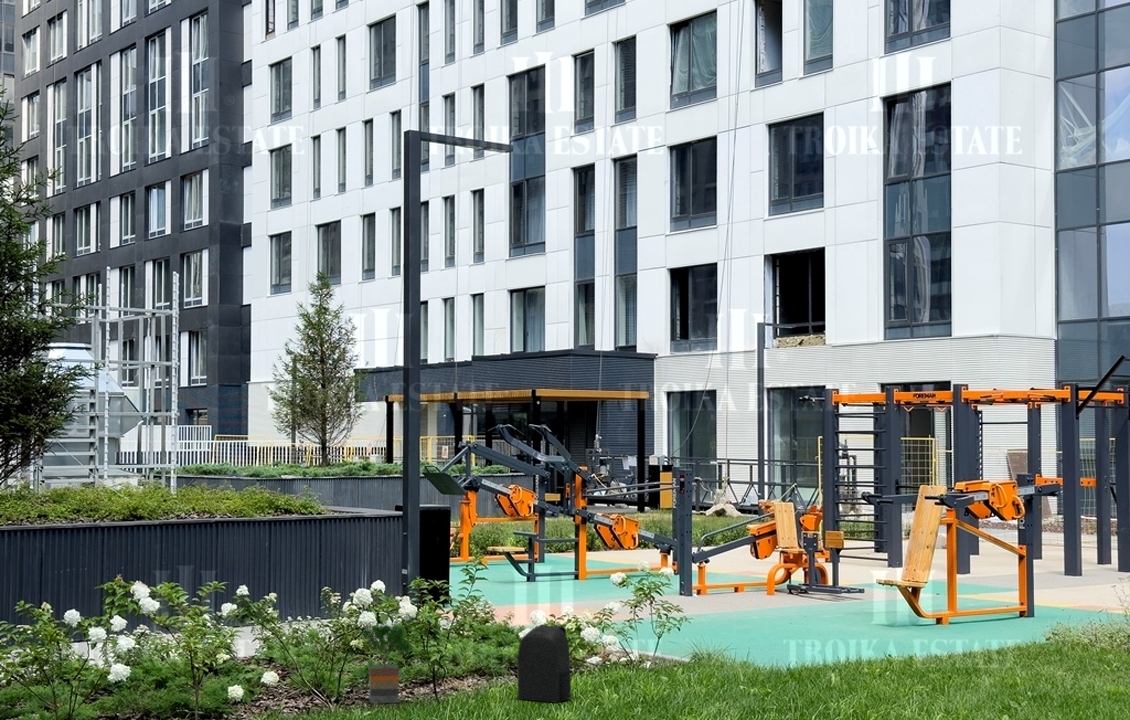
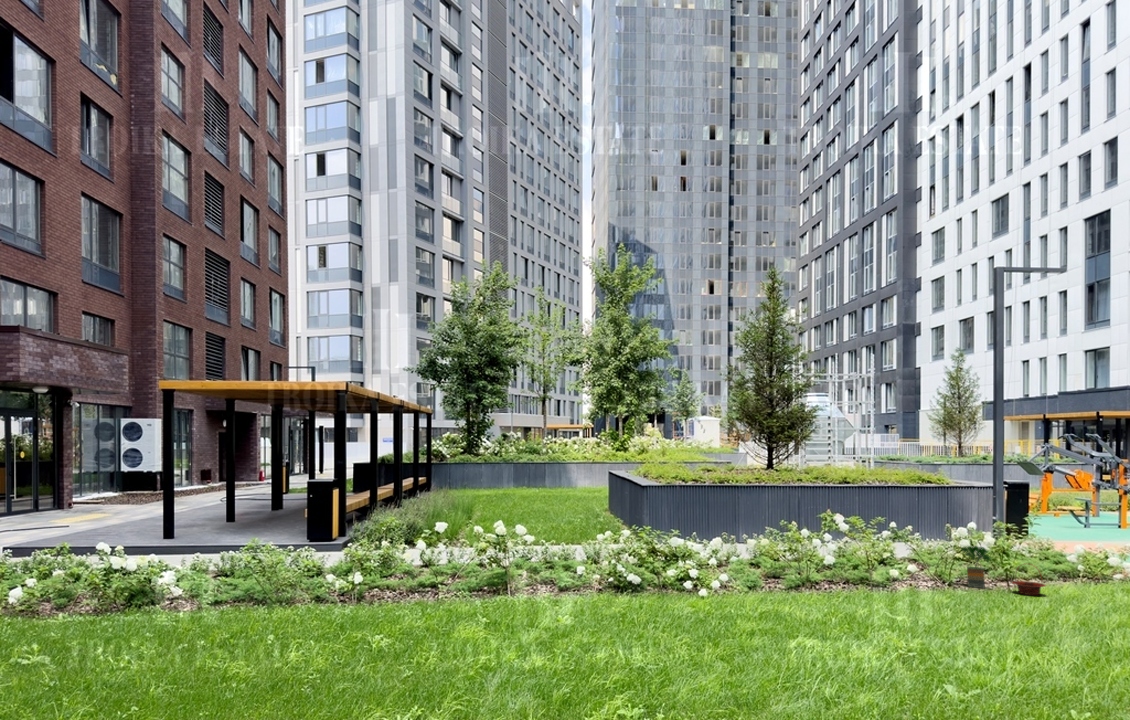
backpack: present [518,624,571,702] -> none [1060,553,1097,599]
basket: none [443,649,498,707] -> present [1012,570,1045,595]

